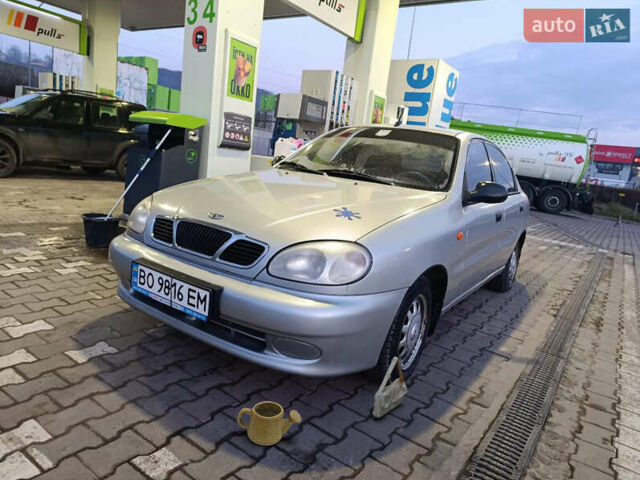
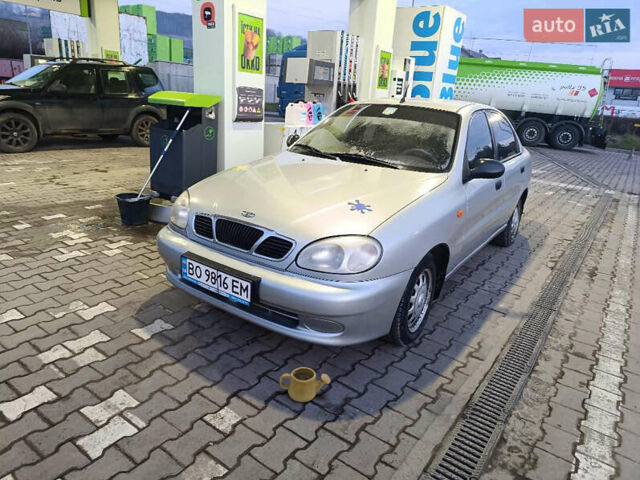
bag: present [372,357,407,418] -> none [388,325,417,374]

